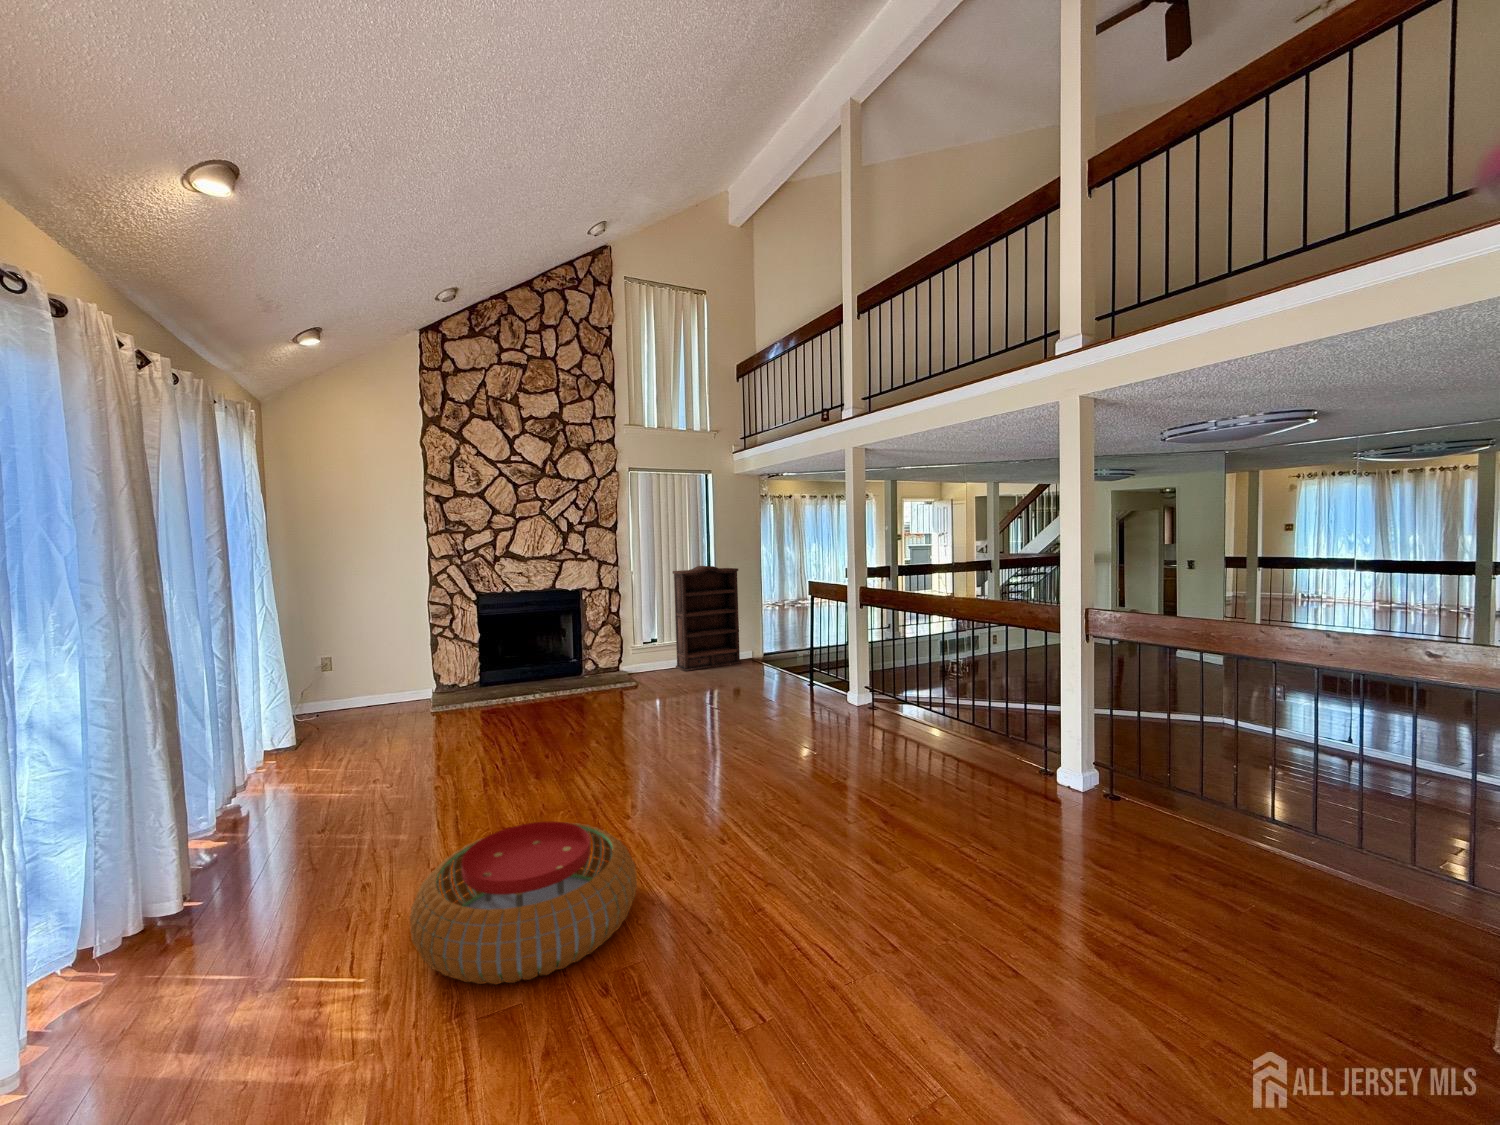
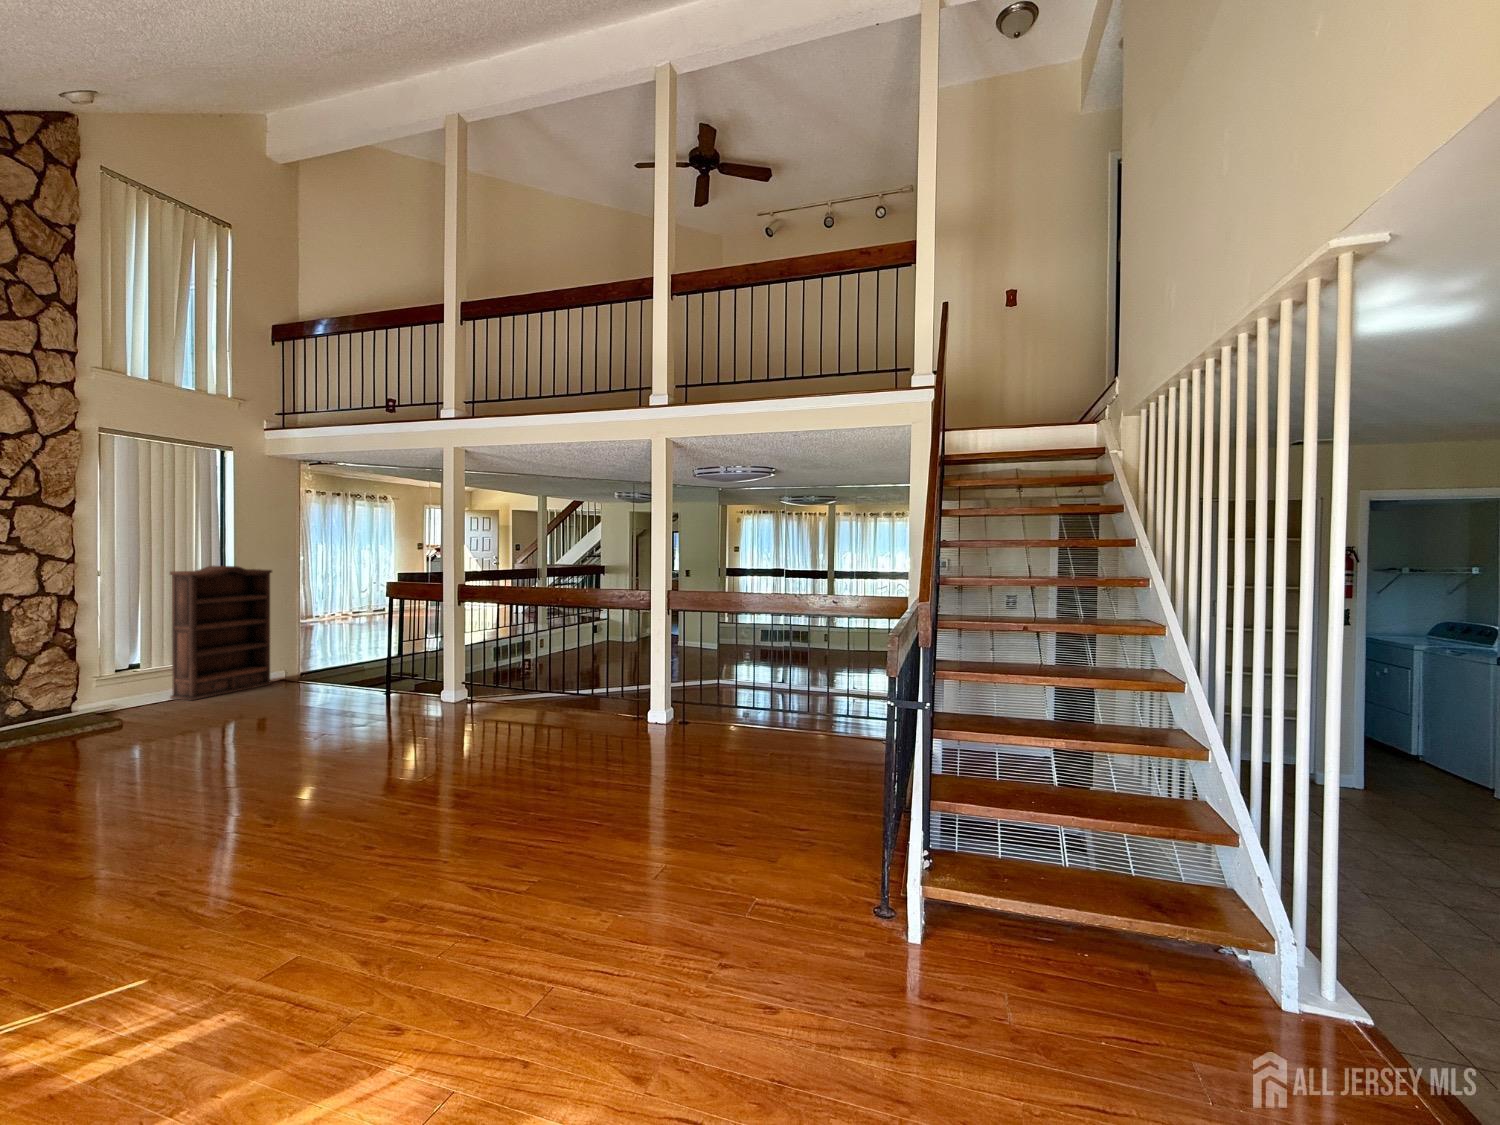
pouf: present [410,822,637,984] -> none [119,829,414,1012]

